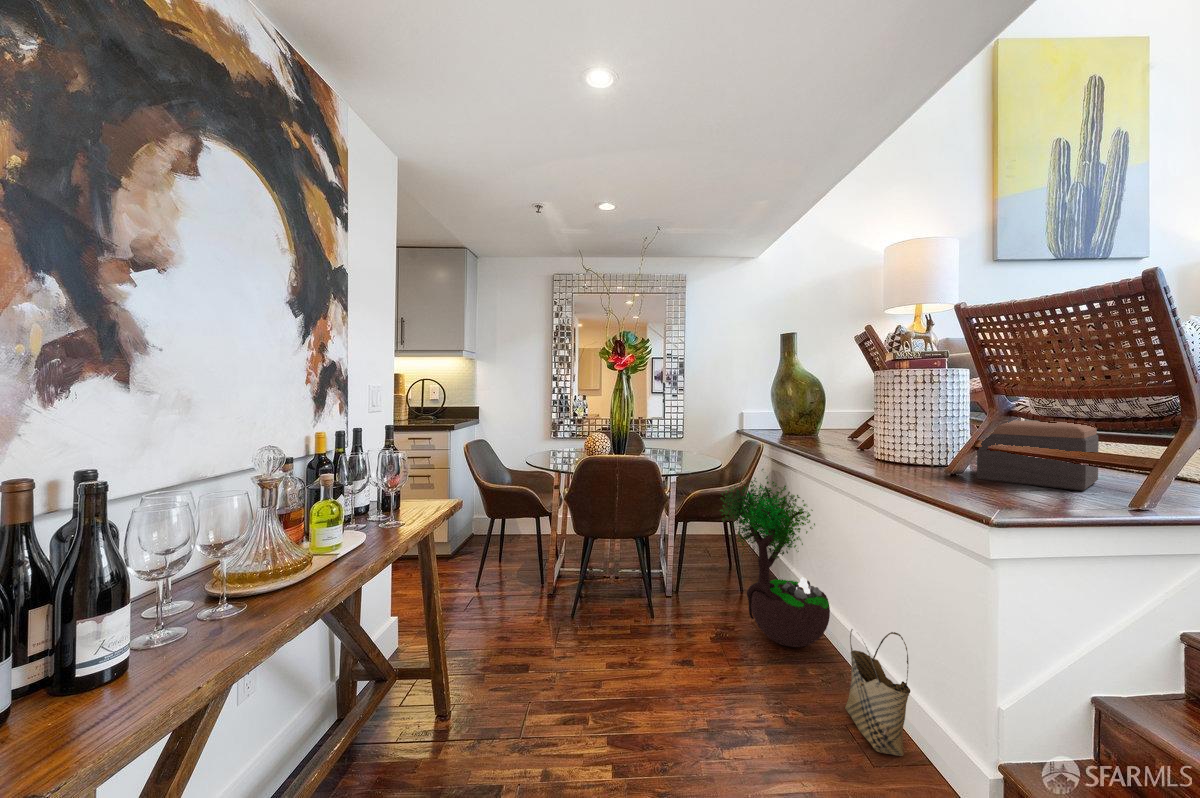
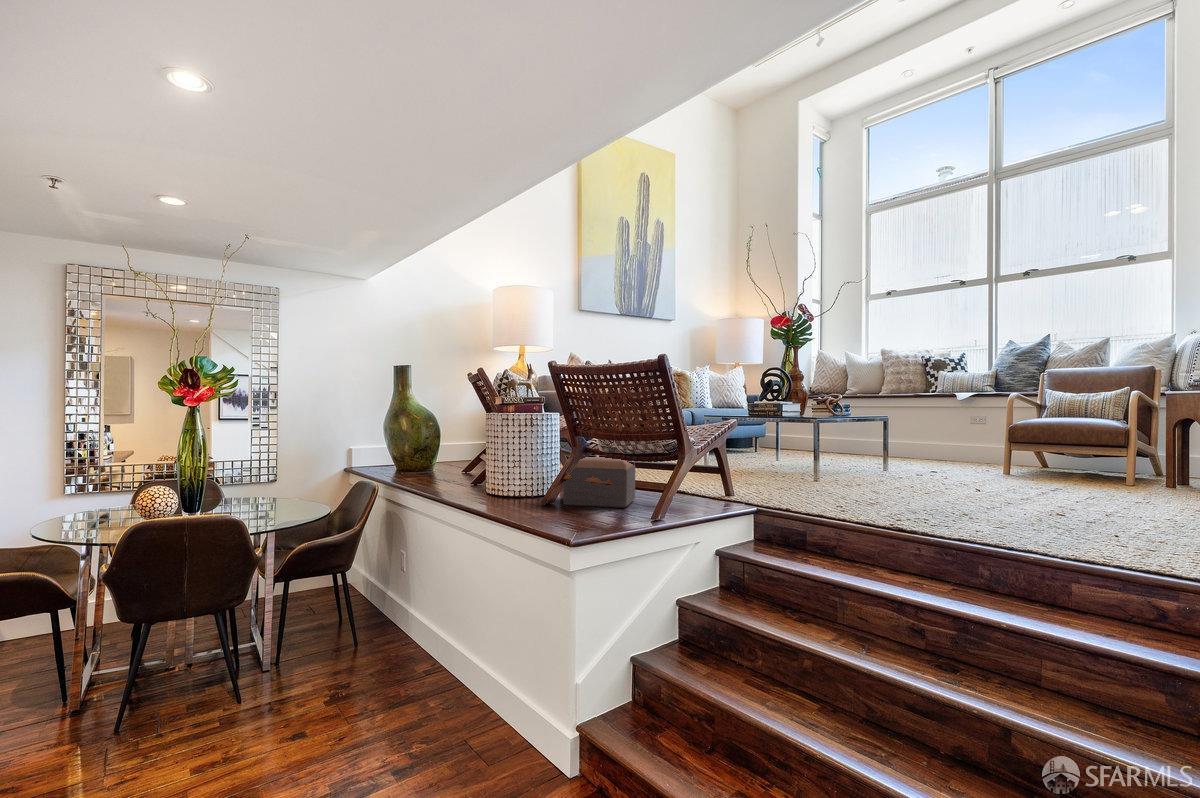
potted tree: present [719,469,830,647] -> none [334,511,449,692]
woven basket: present [845,629,910,756] -> none [463,644,515,752]

